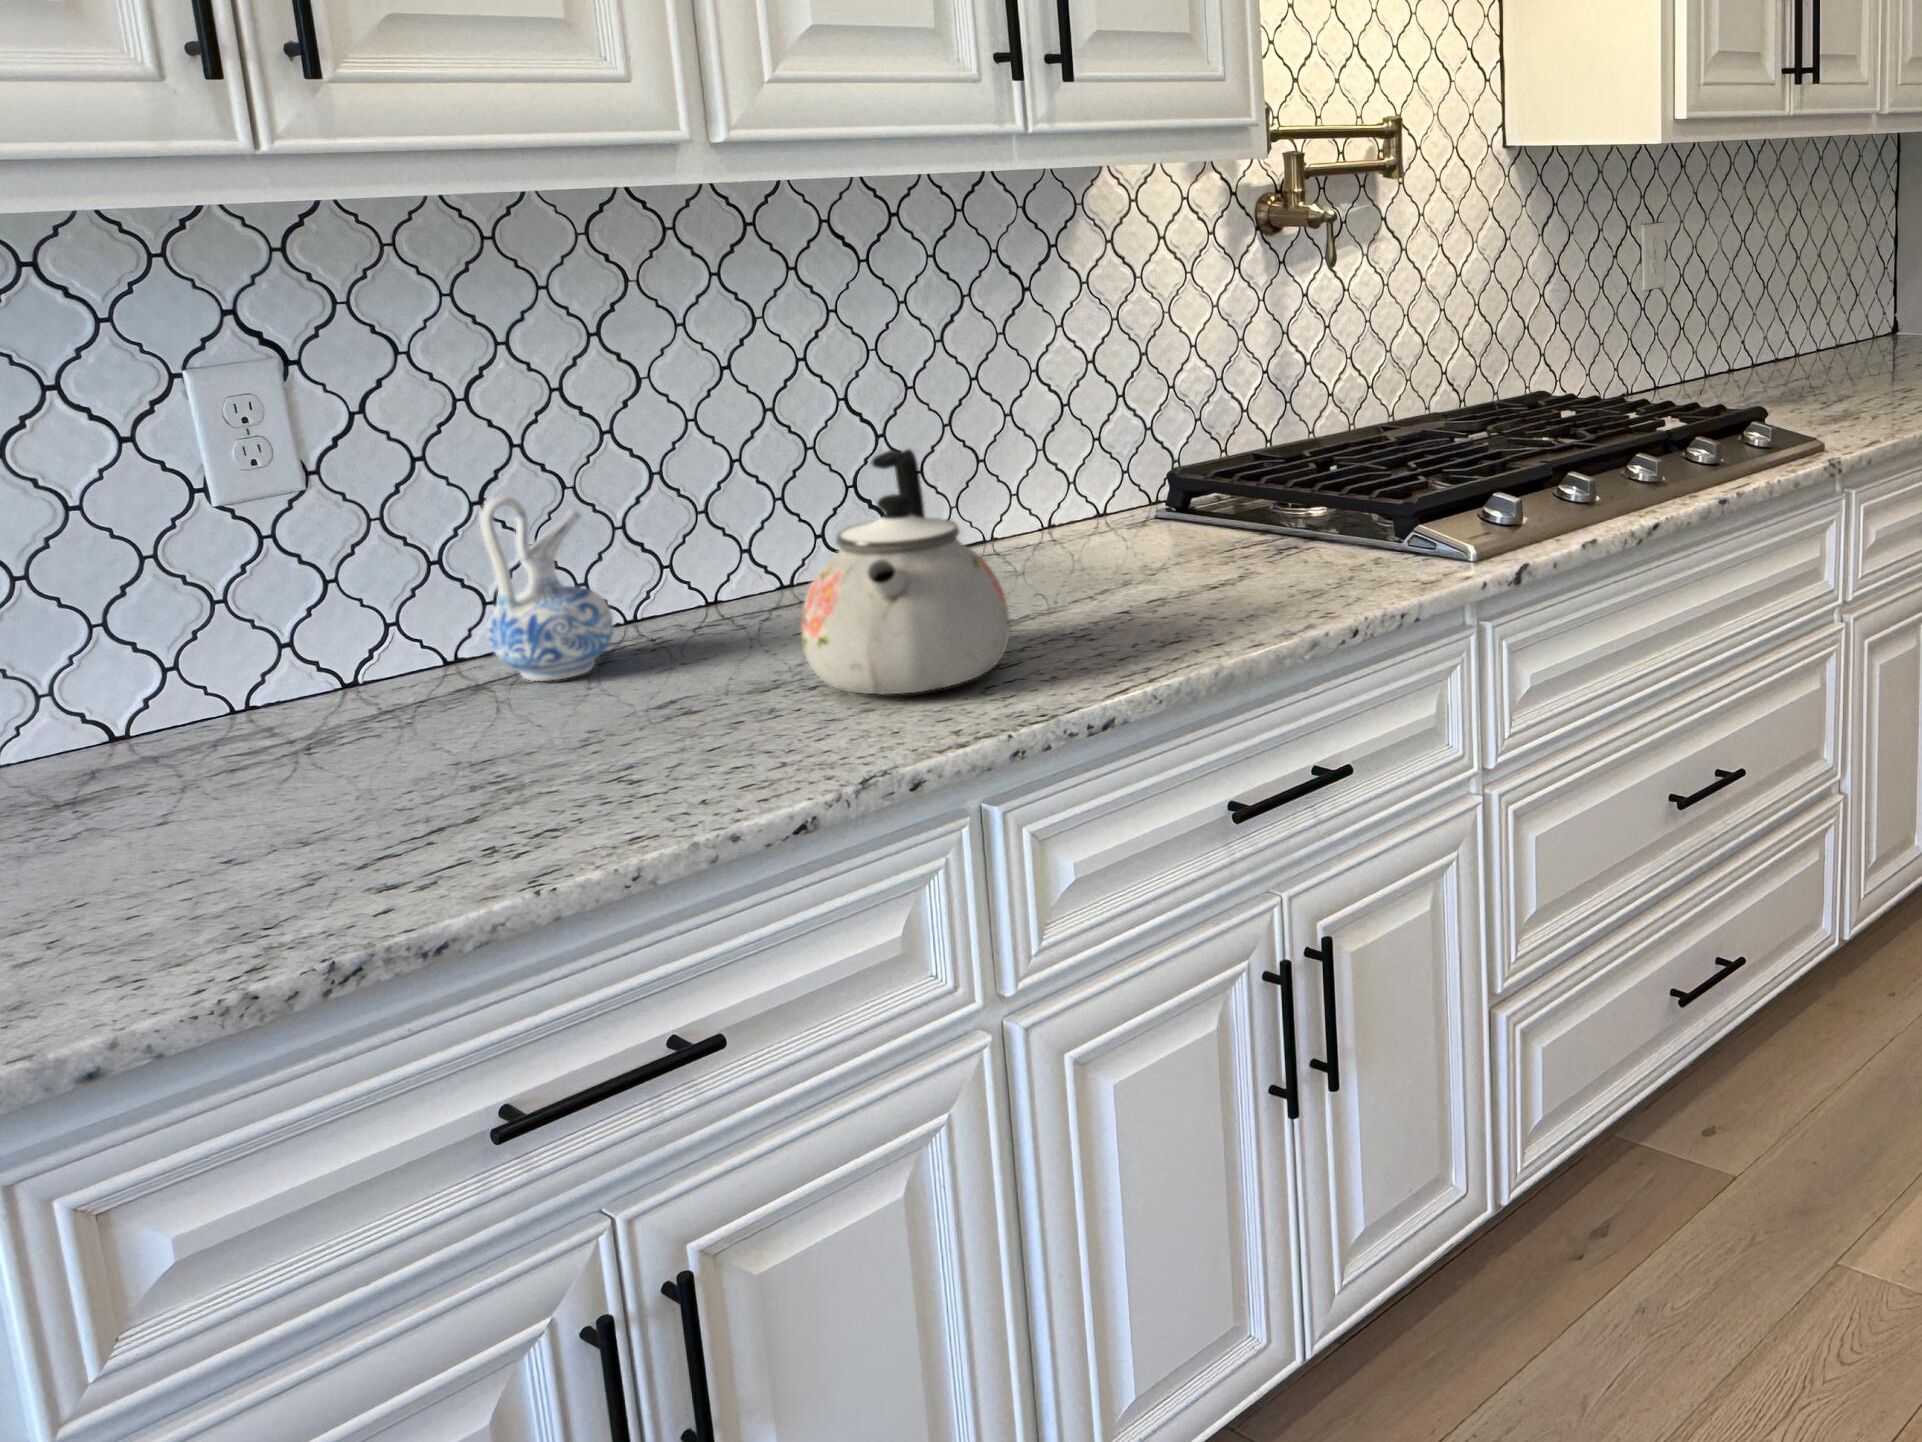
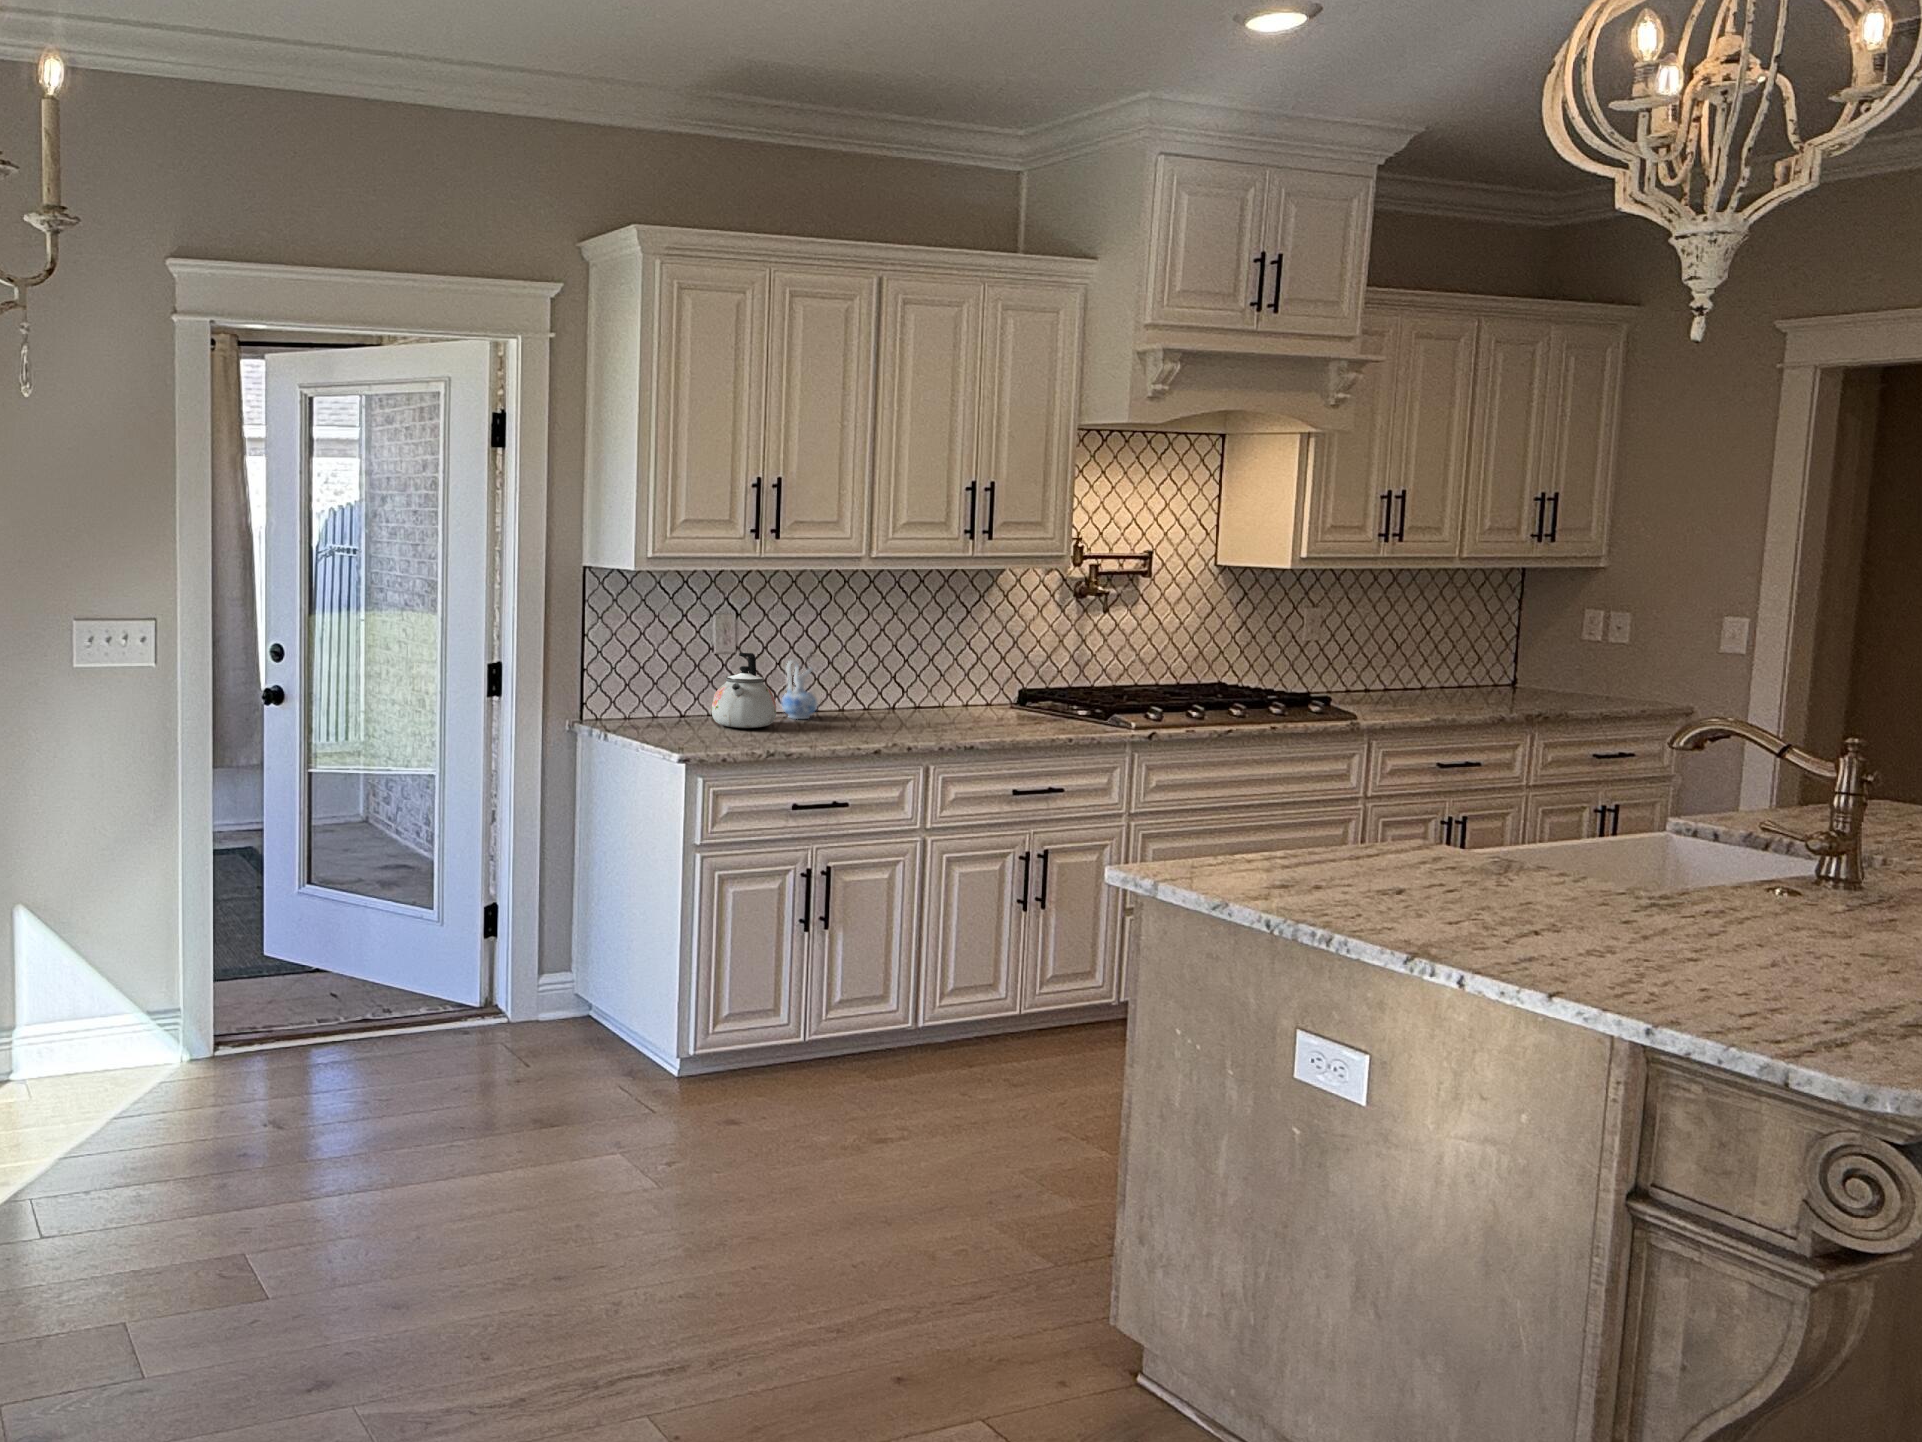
kettle: present [802,449,1010,695] -> present [712,653,776,728]

